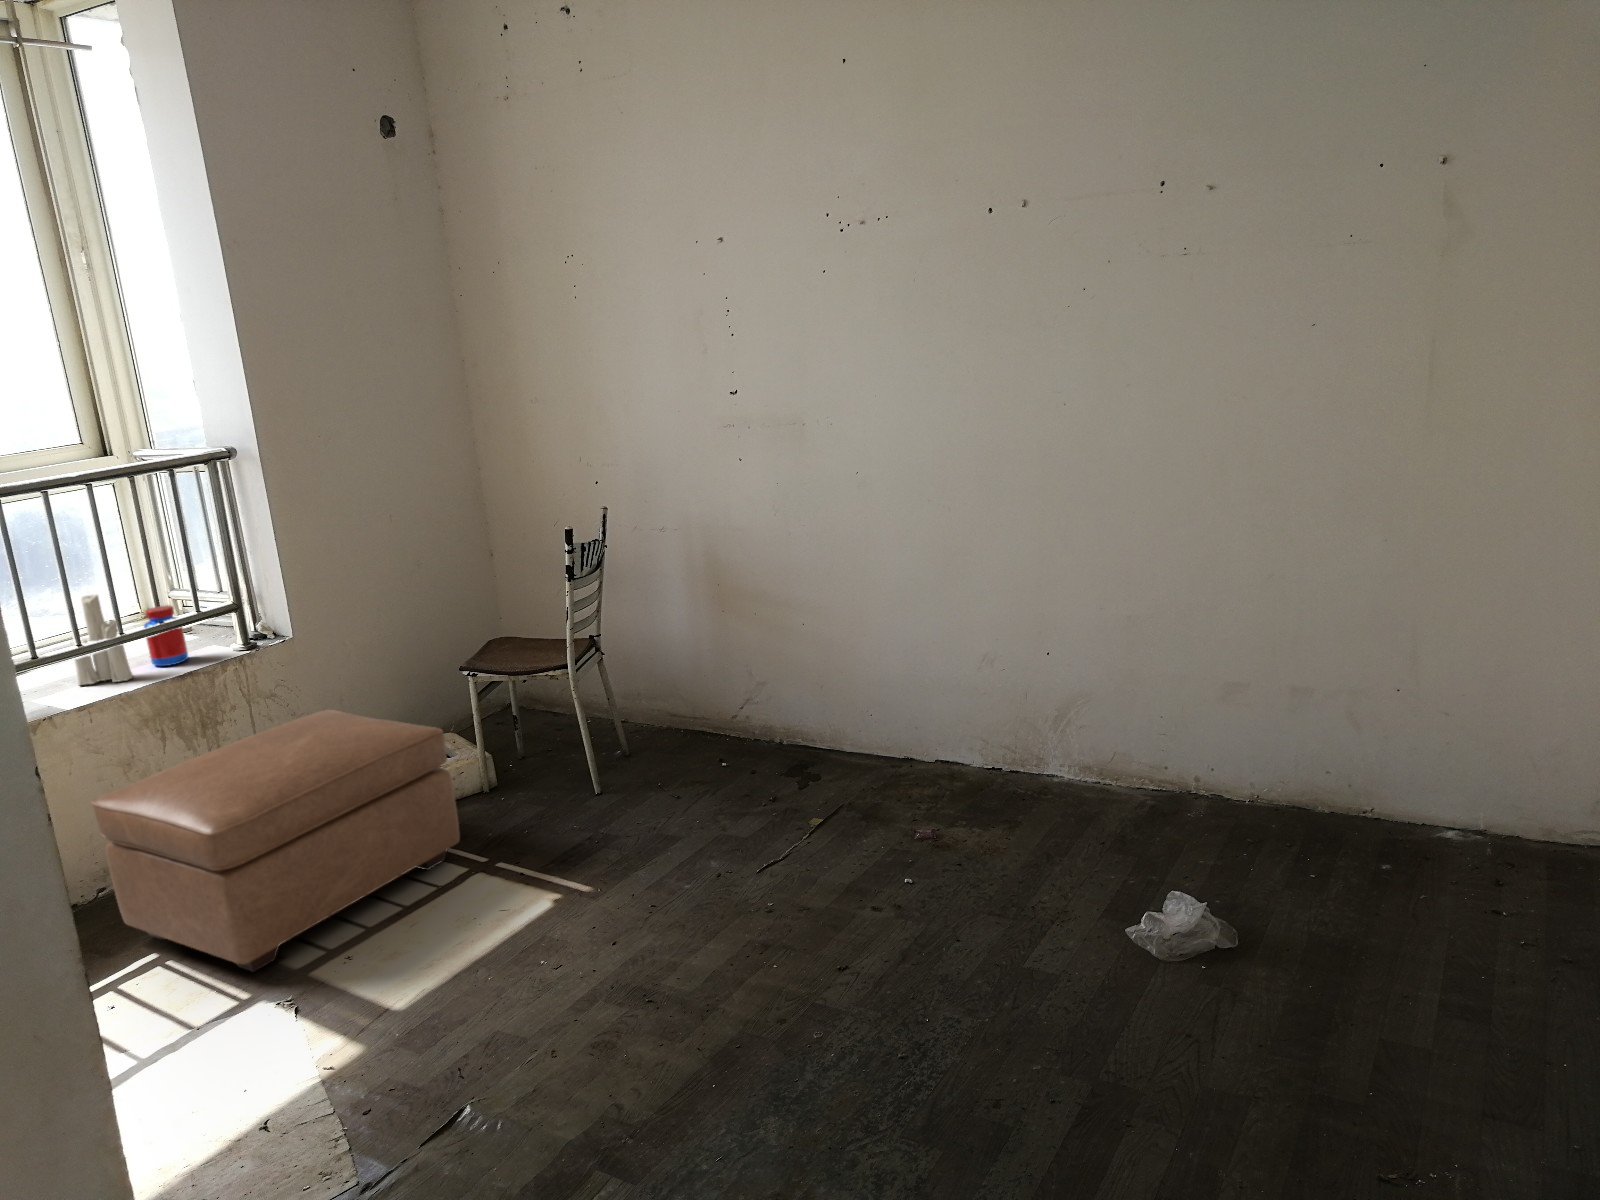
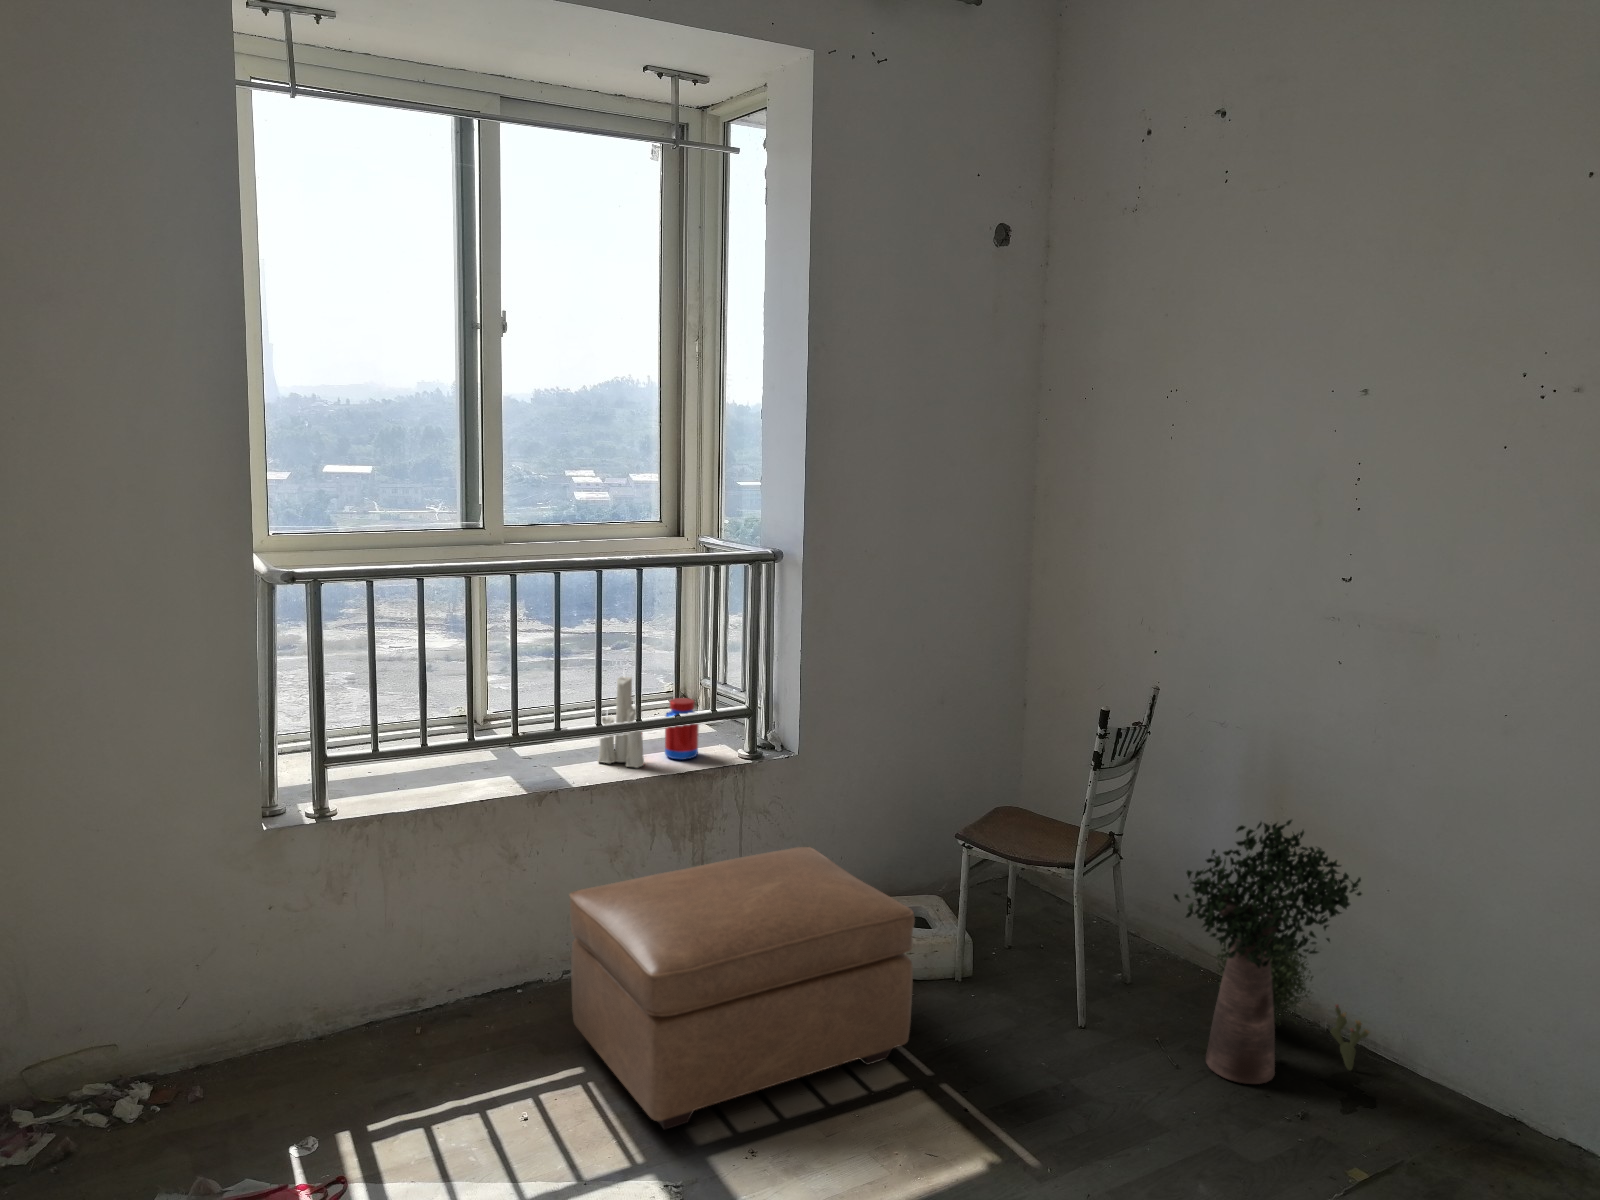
potted plant: none [649,585,805,791] -> present [1174,820,1369,1084]

